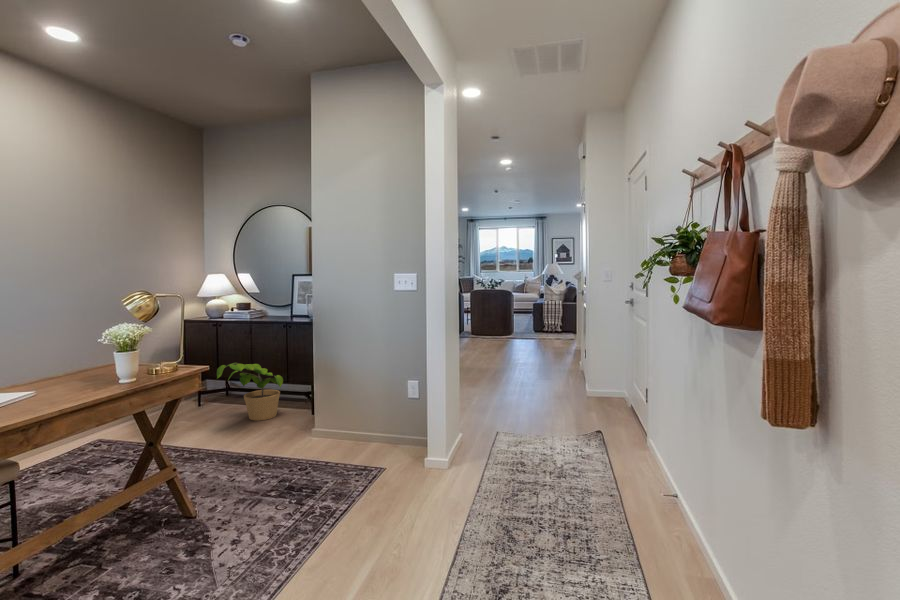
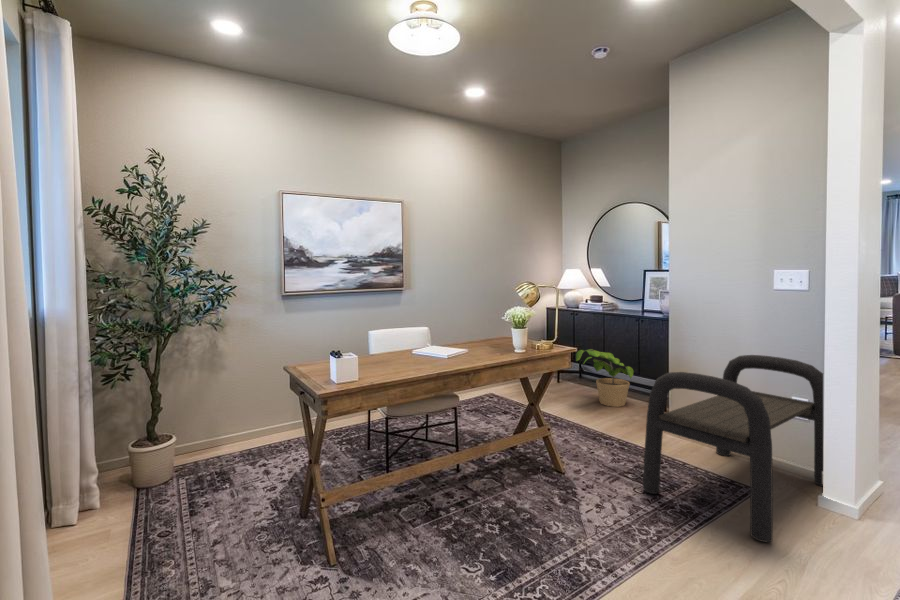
bench: none [285,350,436,517] -> present [643,355,823,542]

